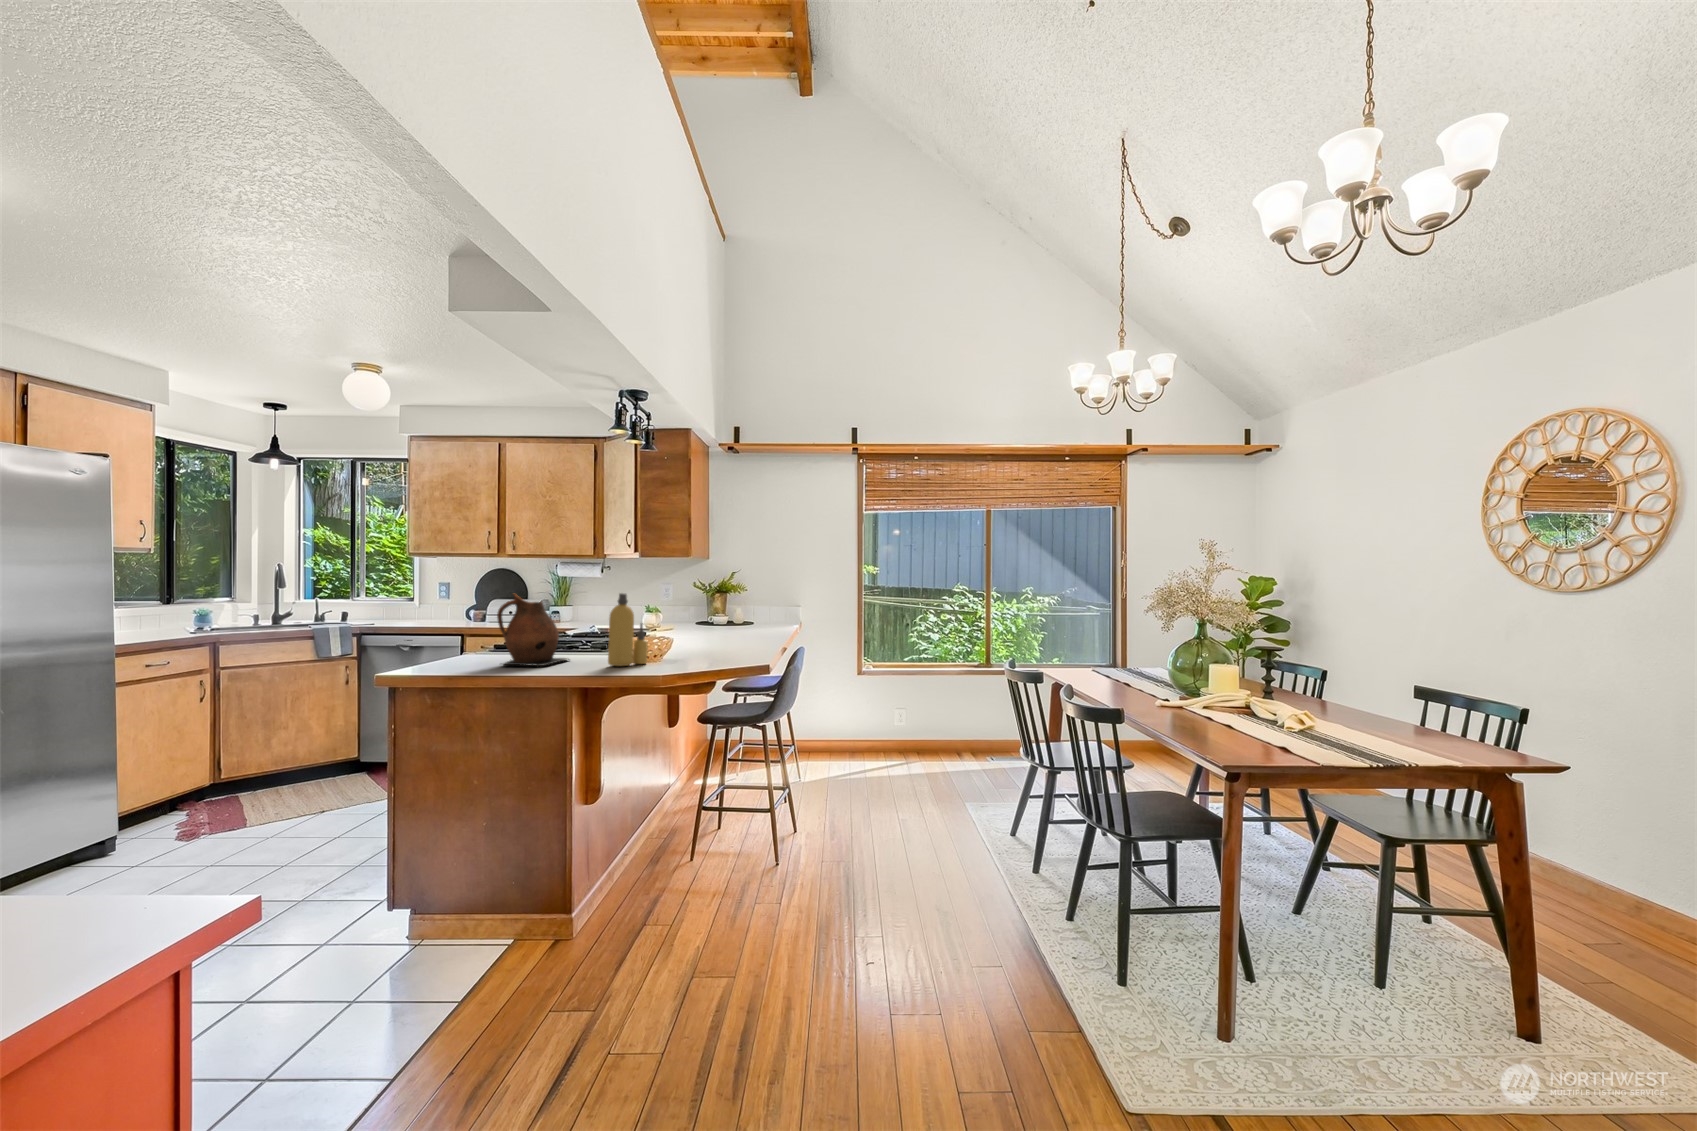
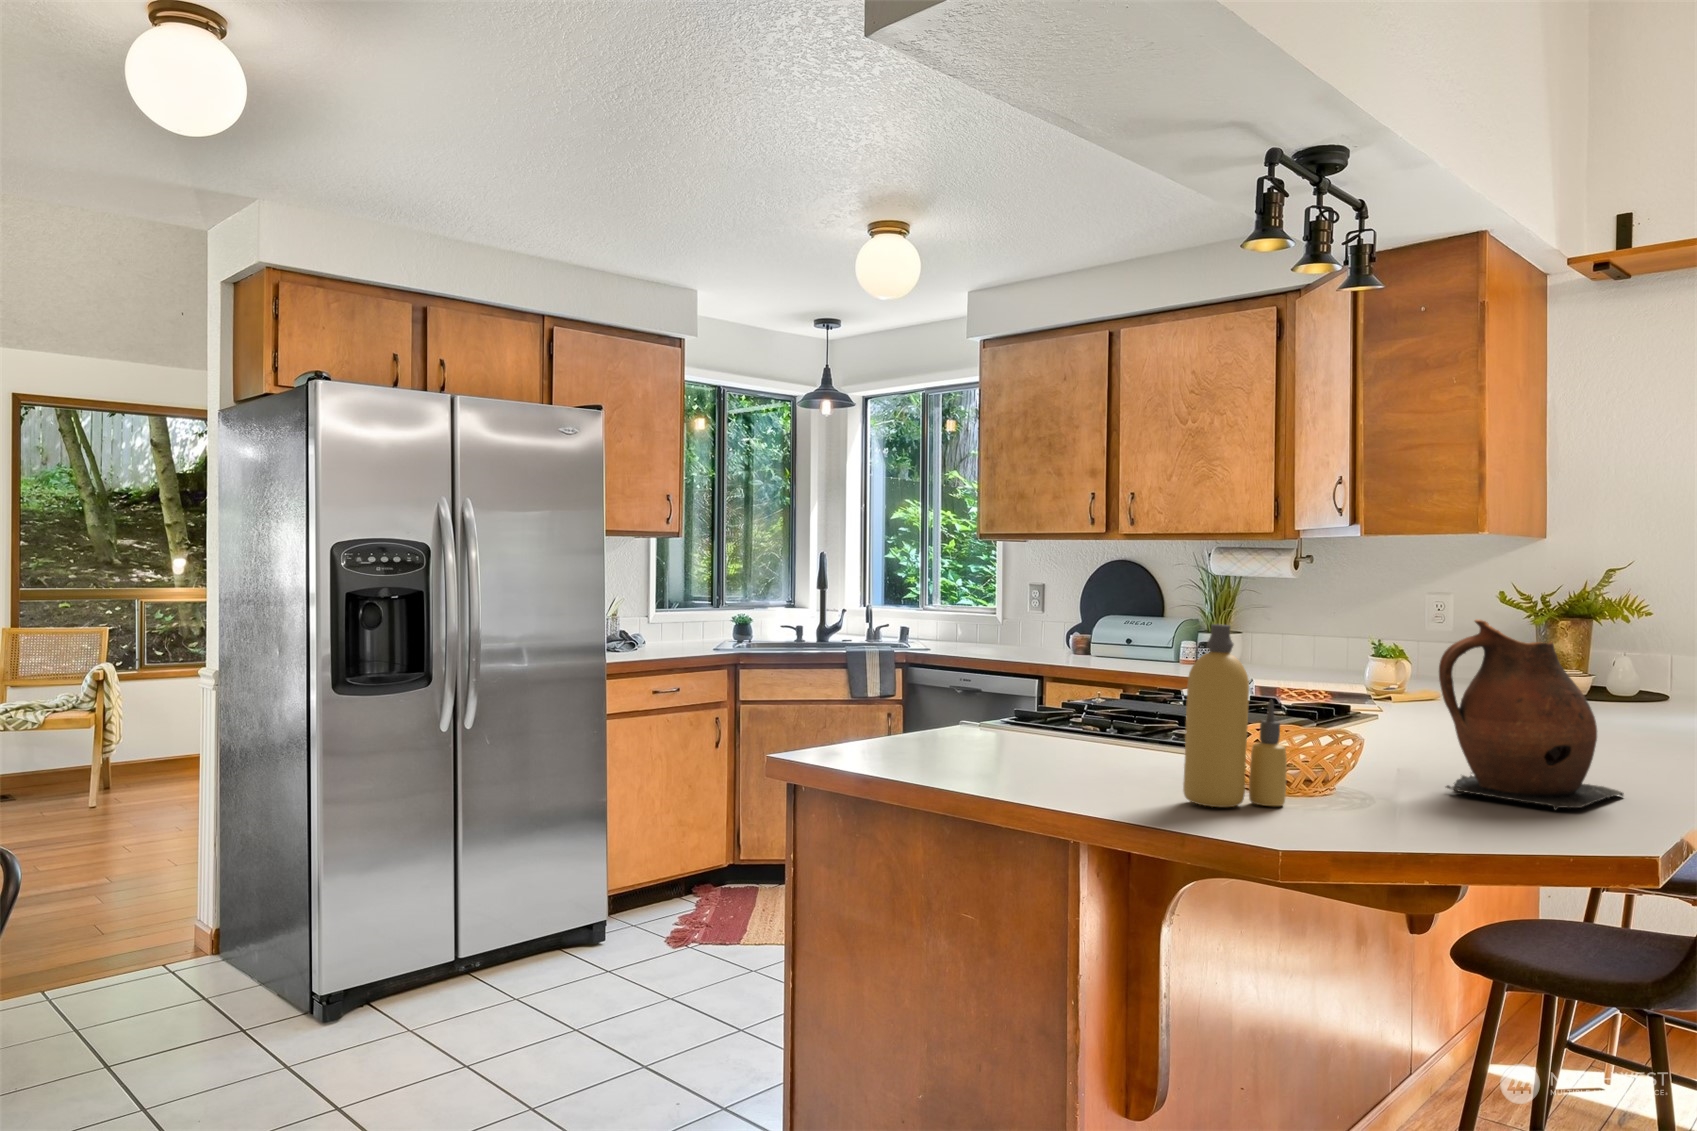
ceramic pitcher: present [497,594,569,666] -> present [1439,619,1624,810]

